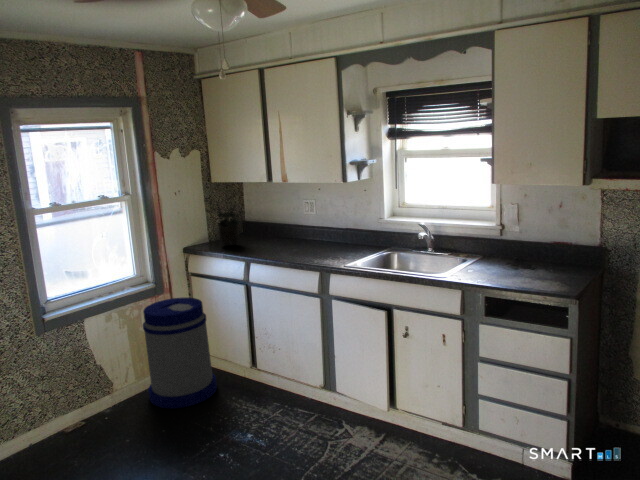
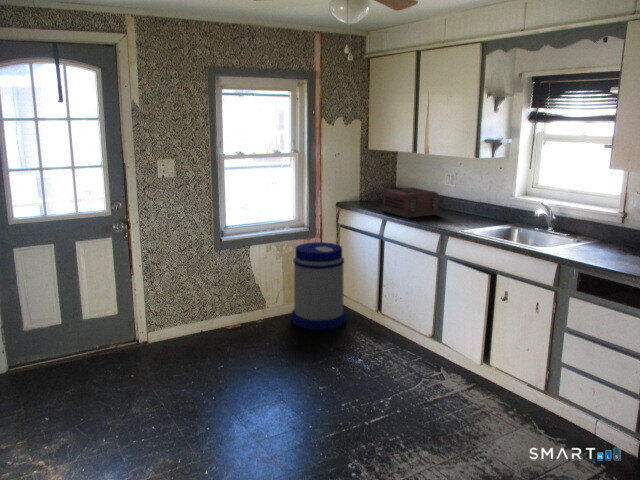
potted plant: present [210,202,241,246] -> none [361,162,388,206]
toaster: none [242,220,307,257] -> present [382,188,439,218]

